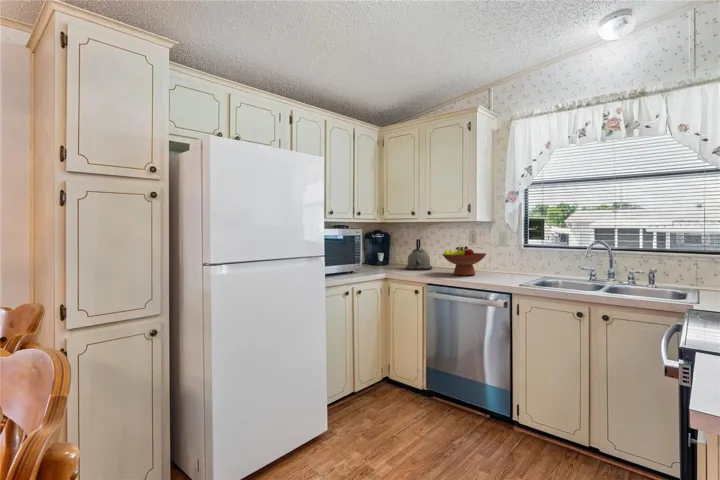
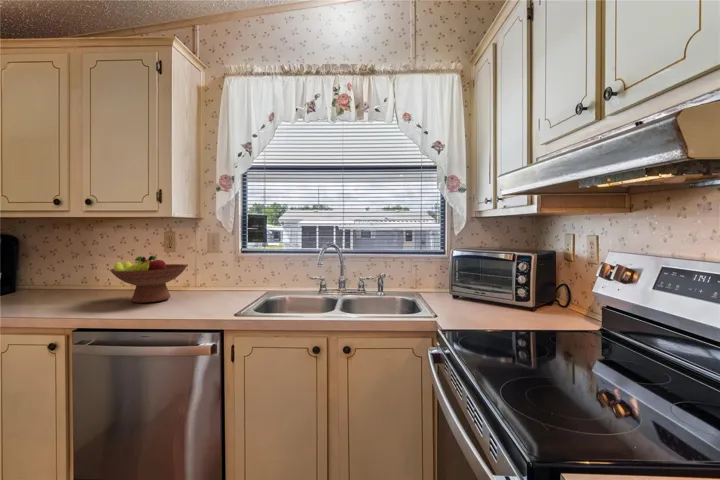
kettle: present [406,239,432,270] -> none [45,244,99,297]

